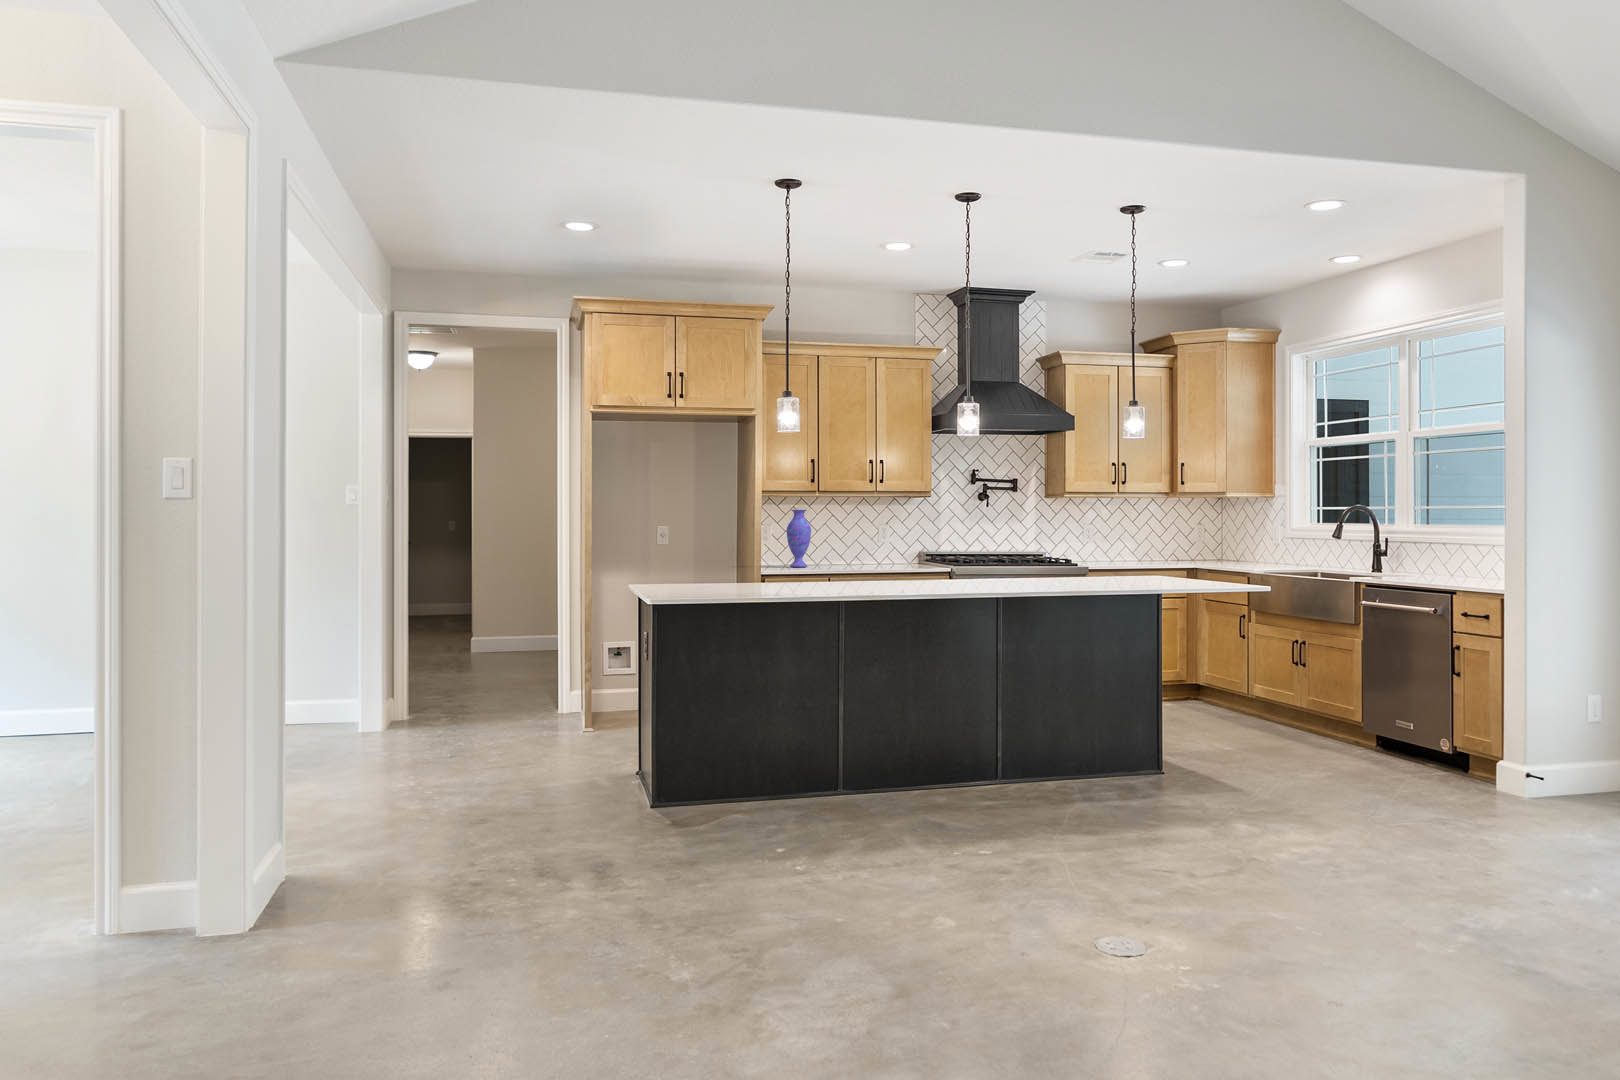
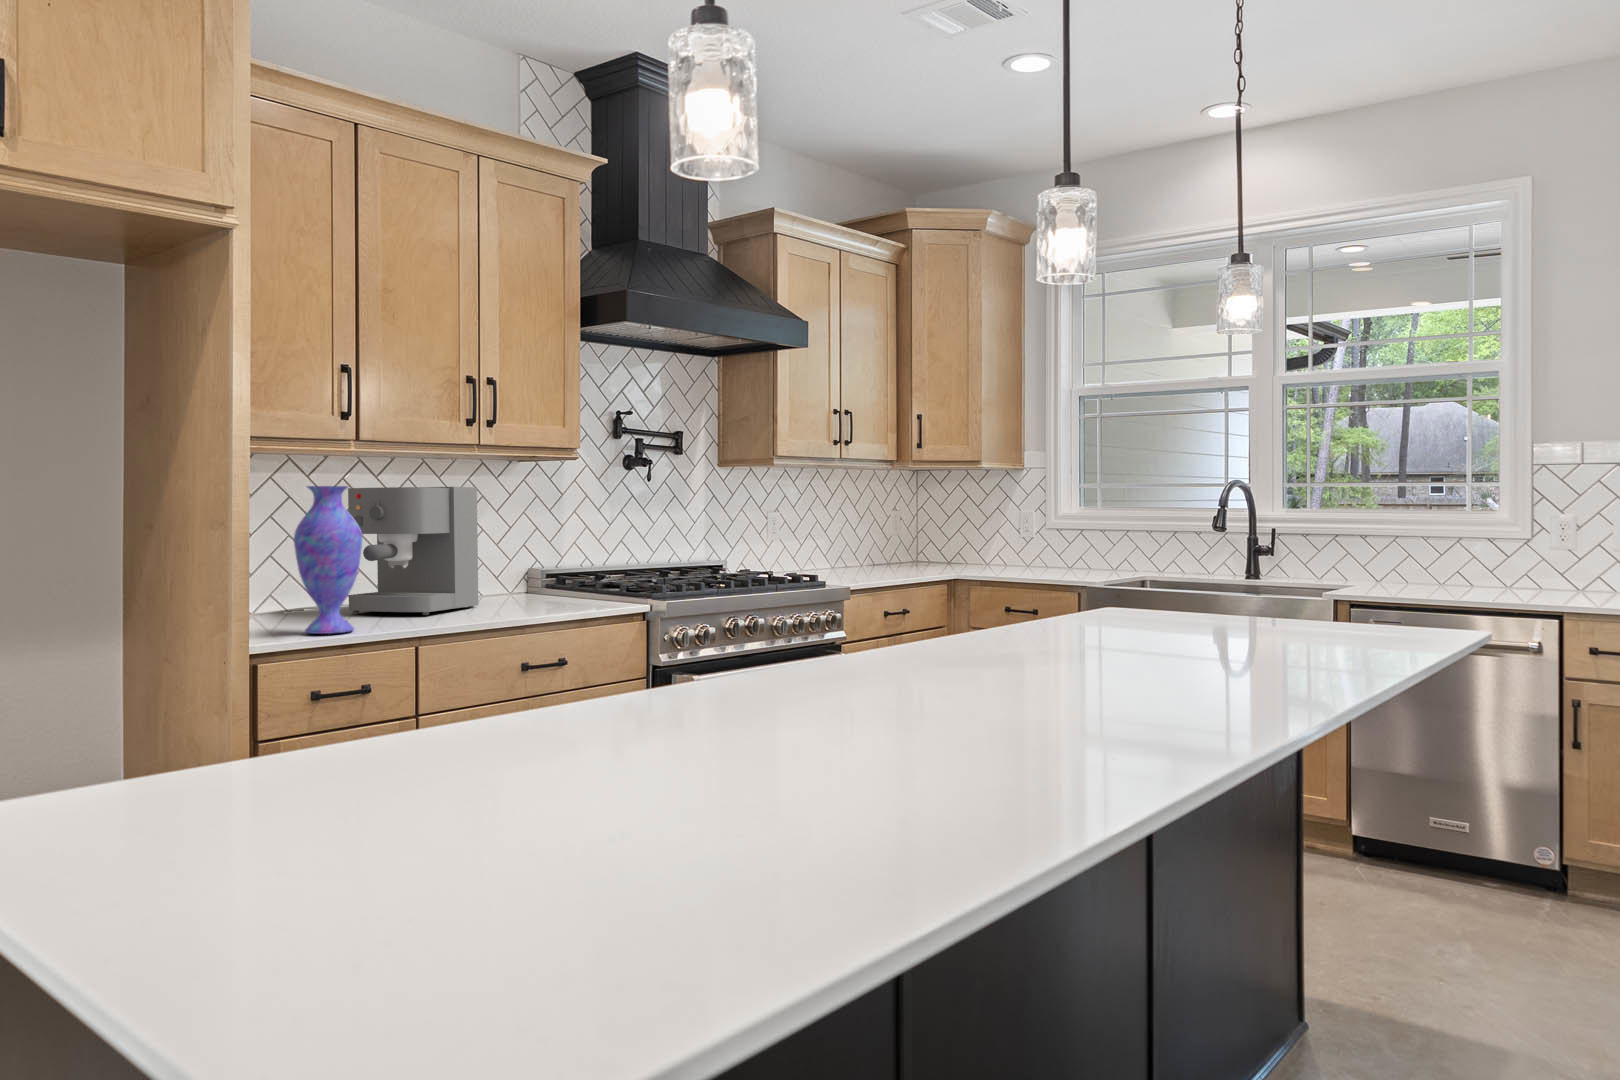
coffee maker: none [818,510,875,565] -> present [348,487,478,615]

